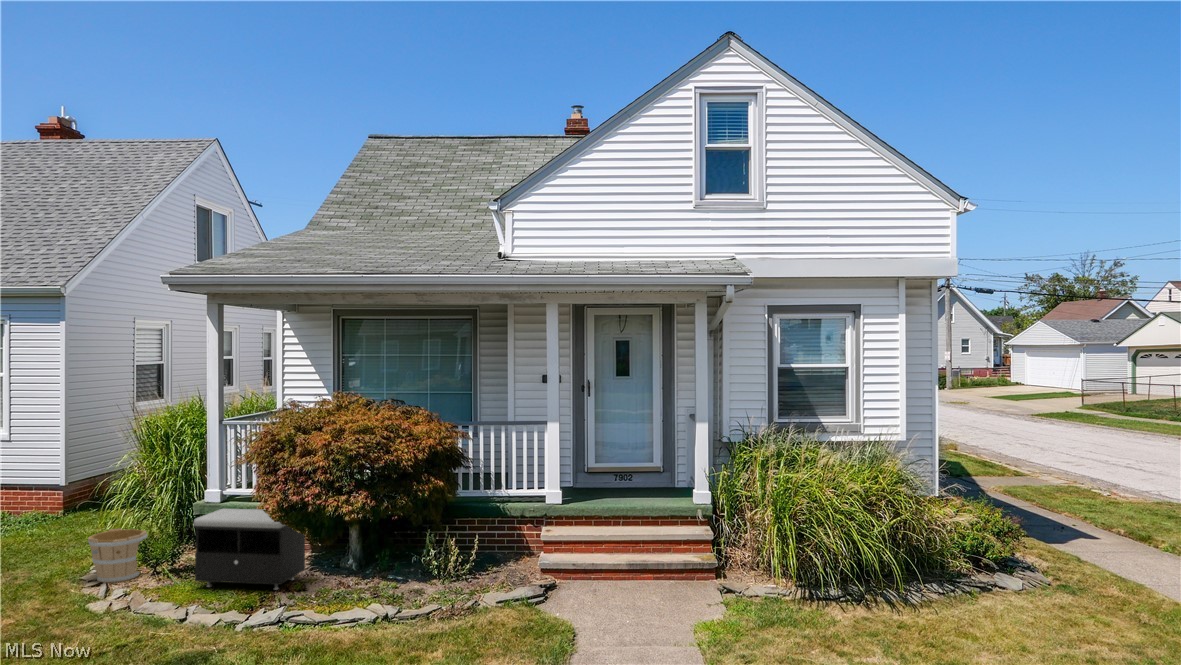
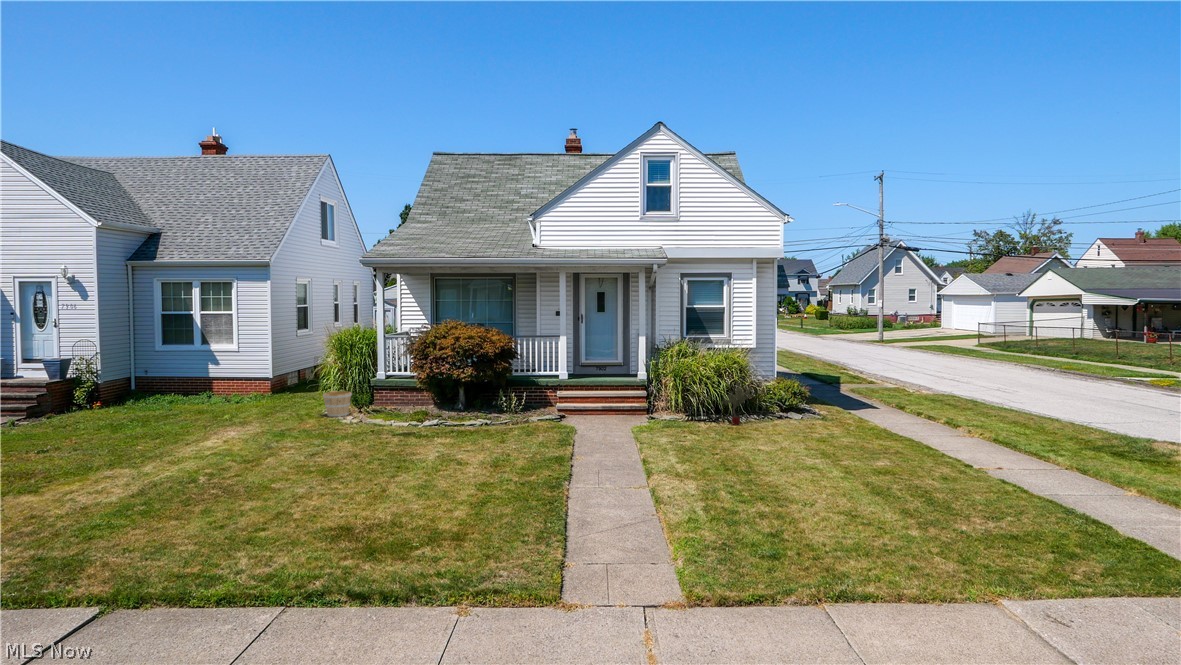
storage bench: present [194,509,305,590] -> none [381,380,436,419]
potted tree: none [869,520,933,613] -> present [722,382,752,425]

